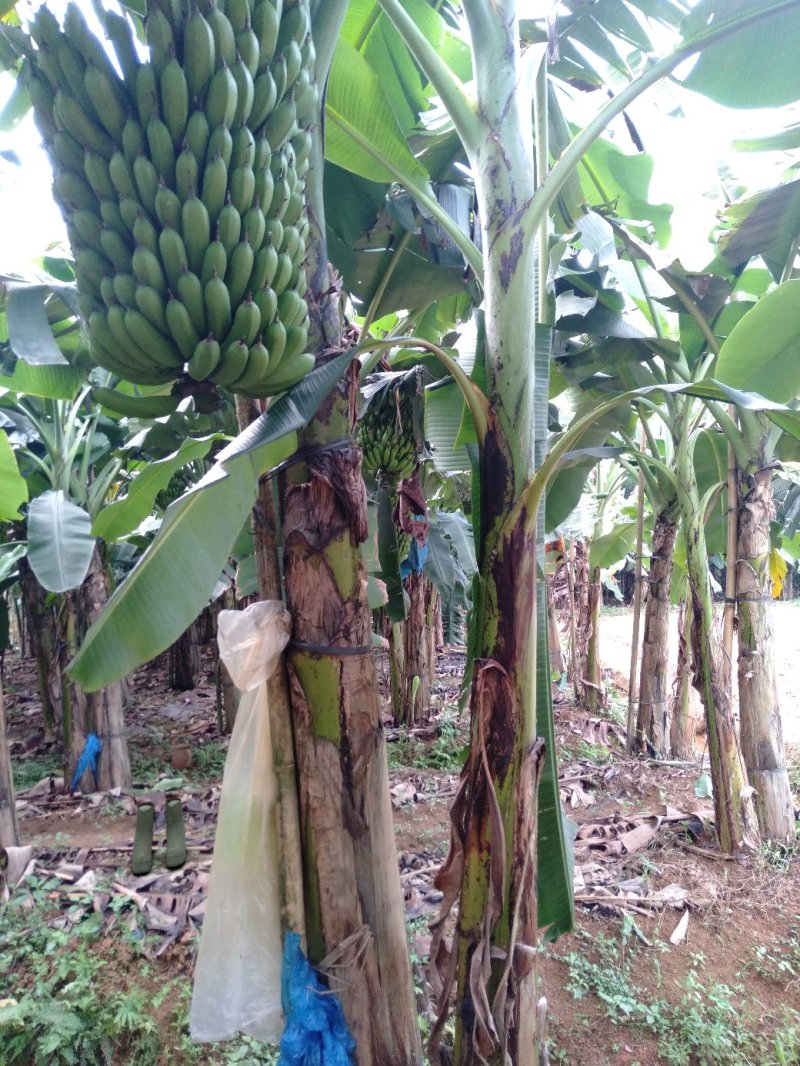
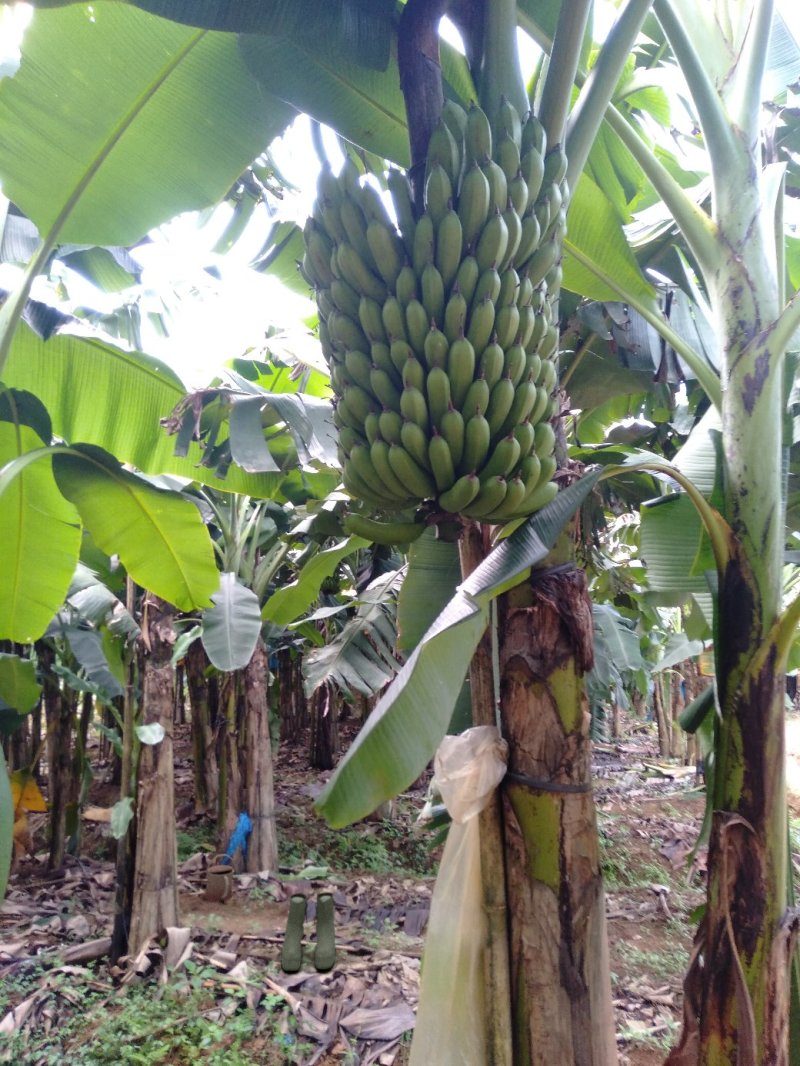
watering can: present [168,735,193,769] -> present [205,853,236,901]

